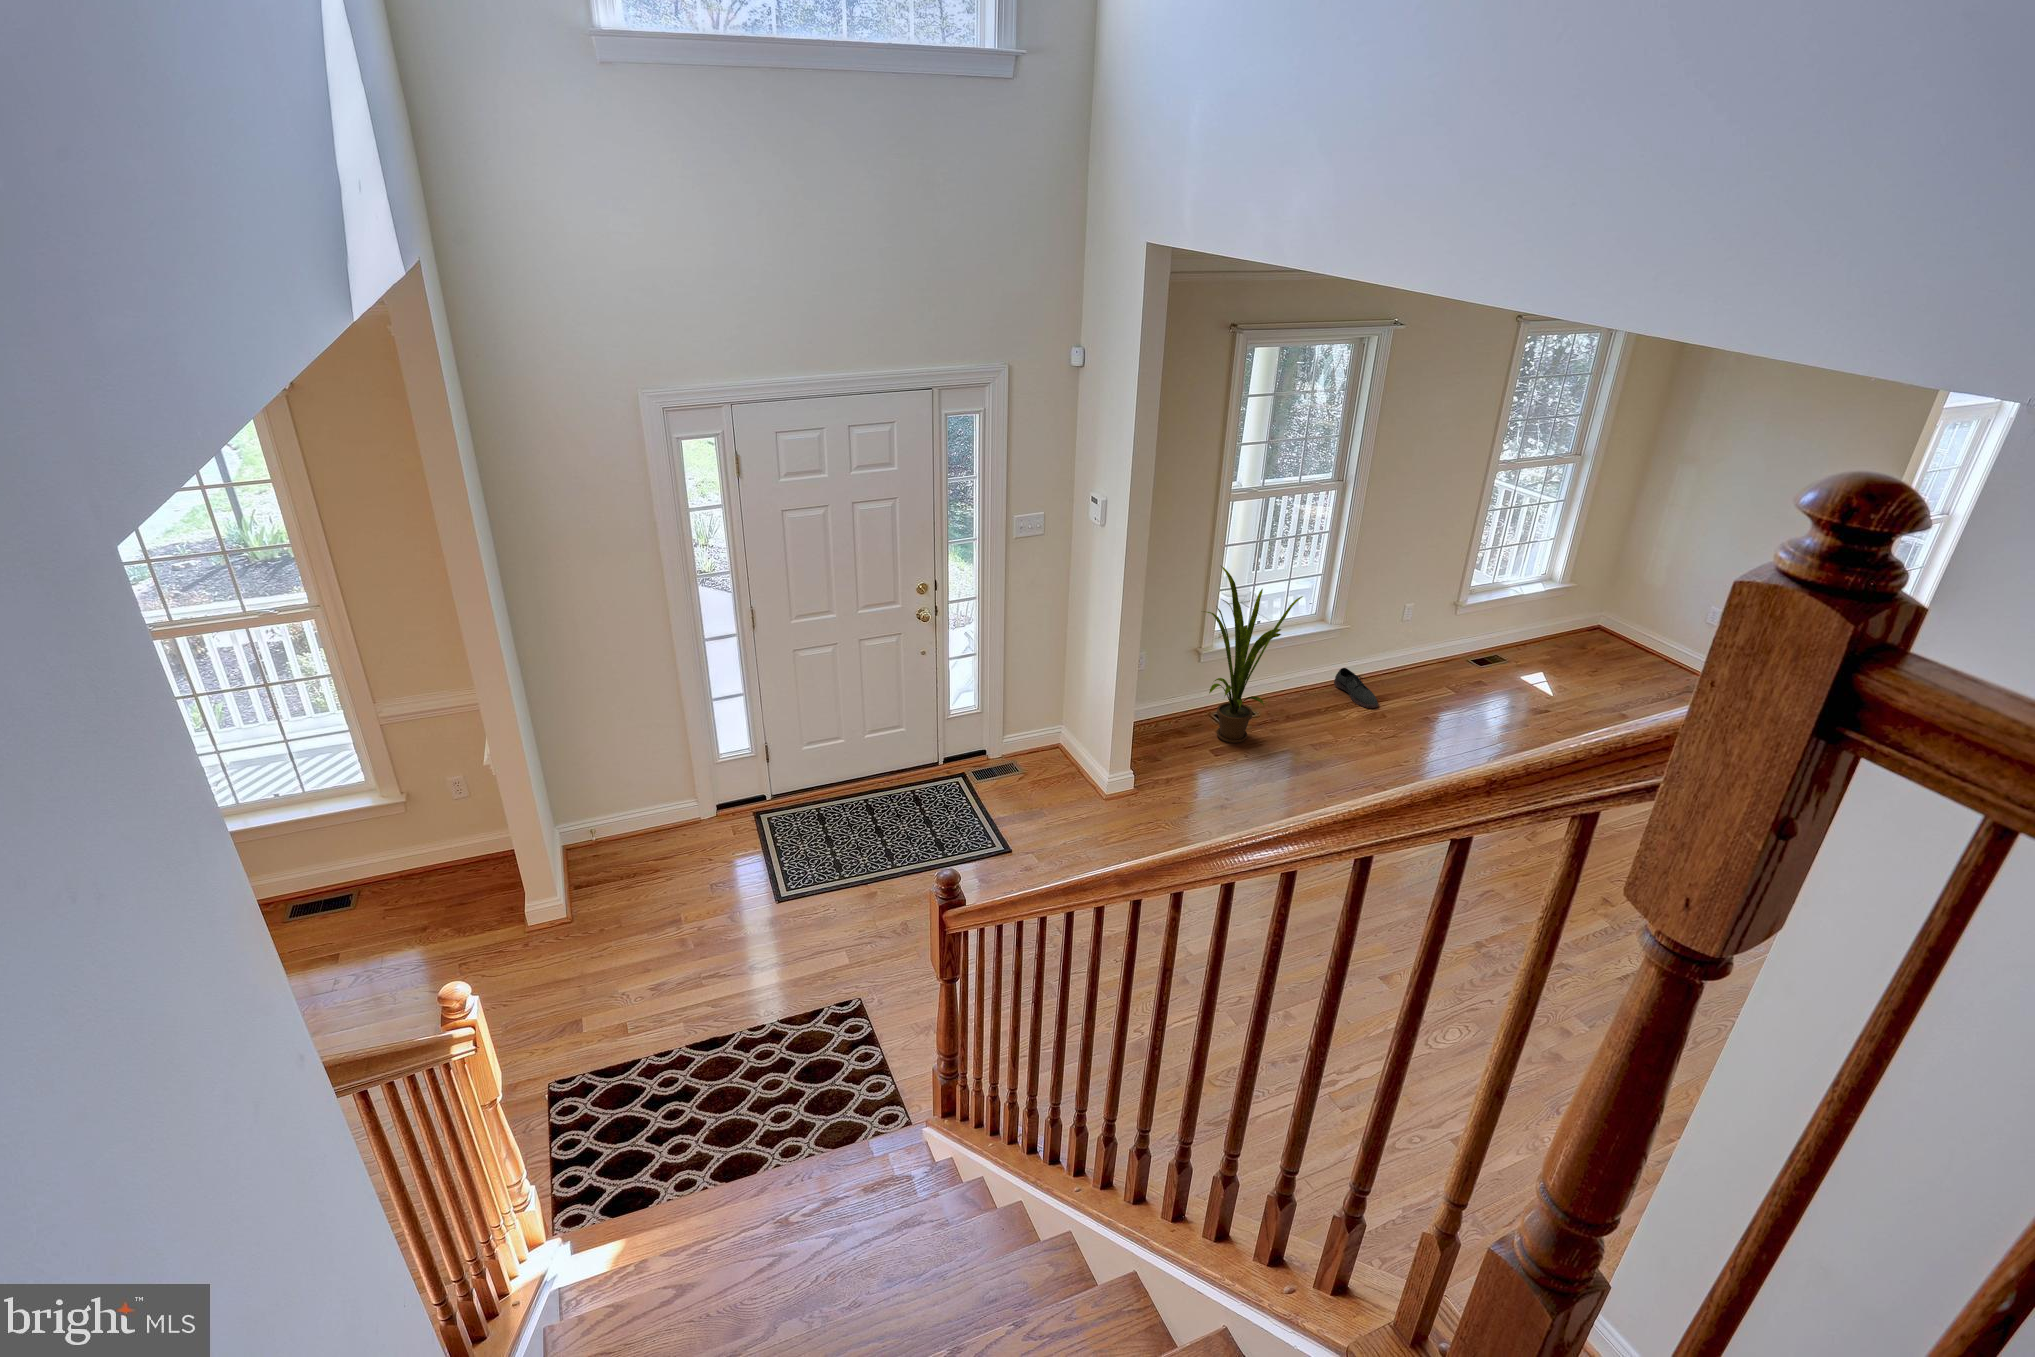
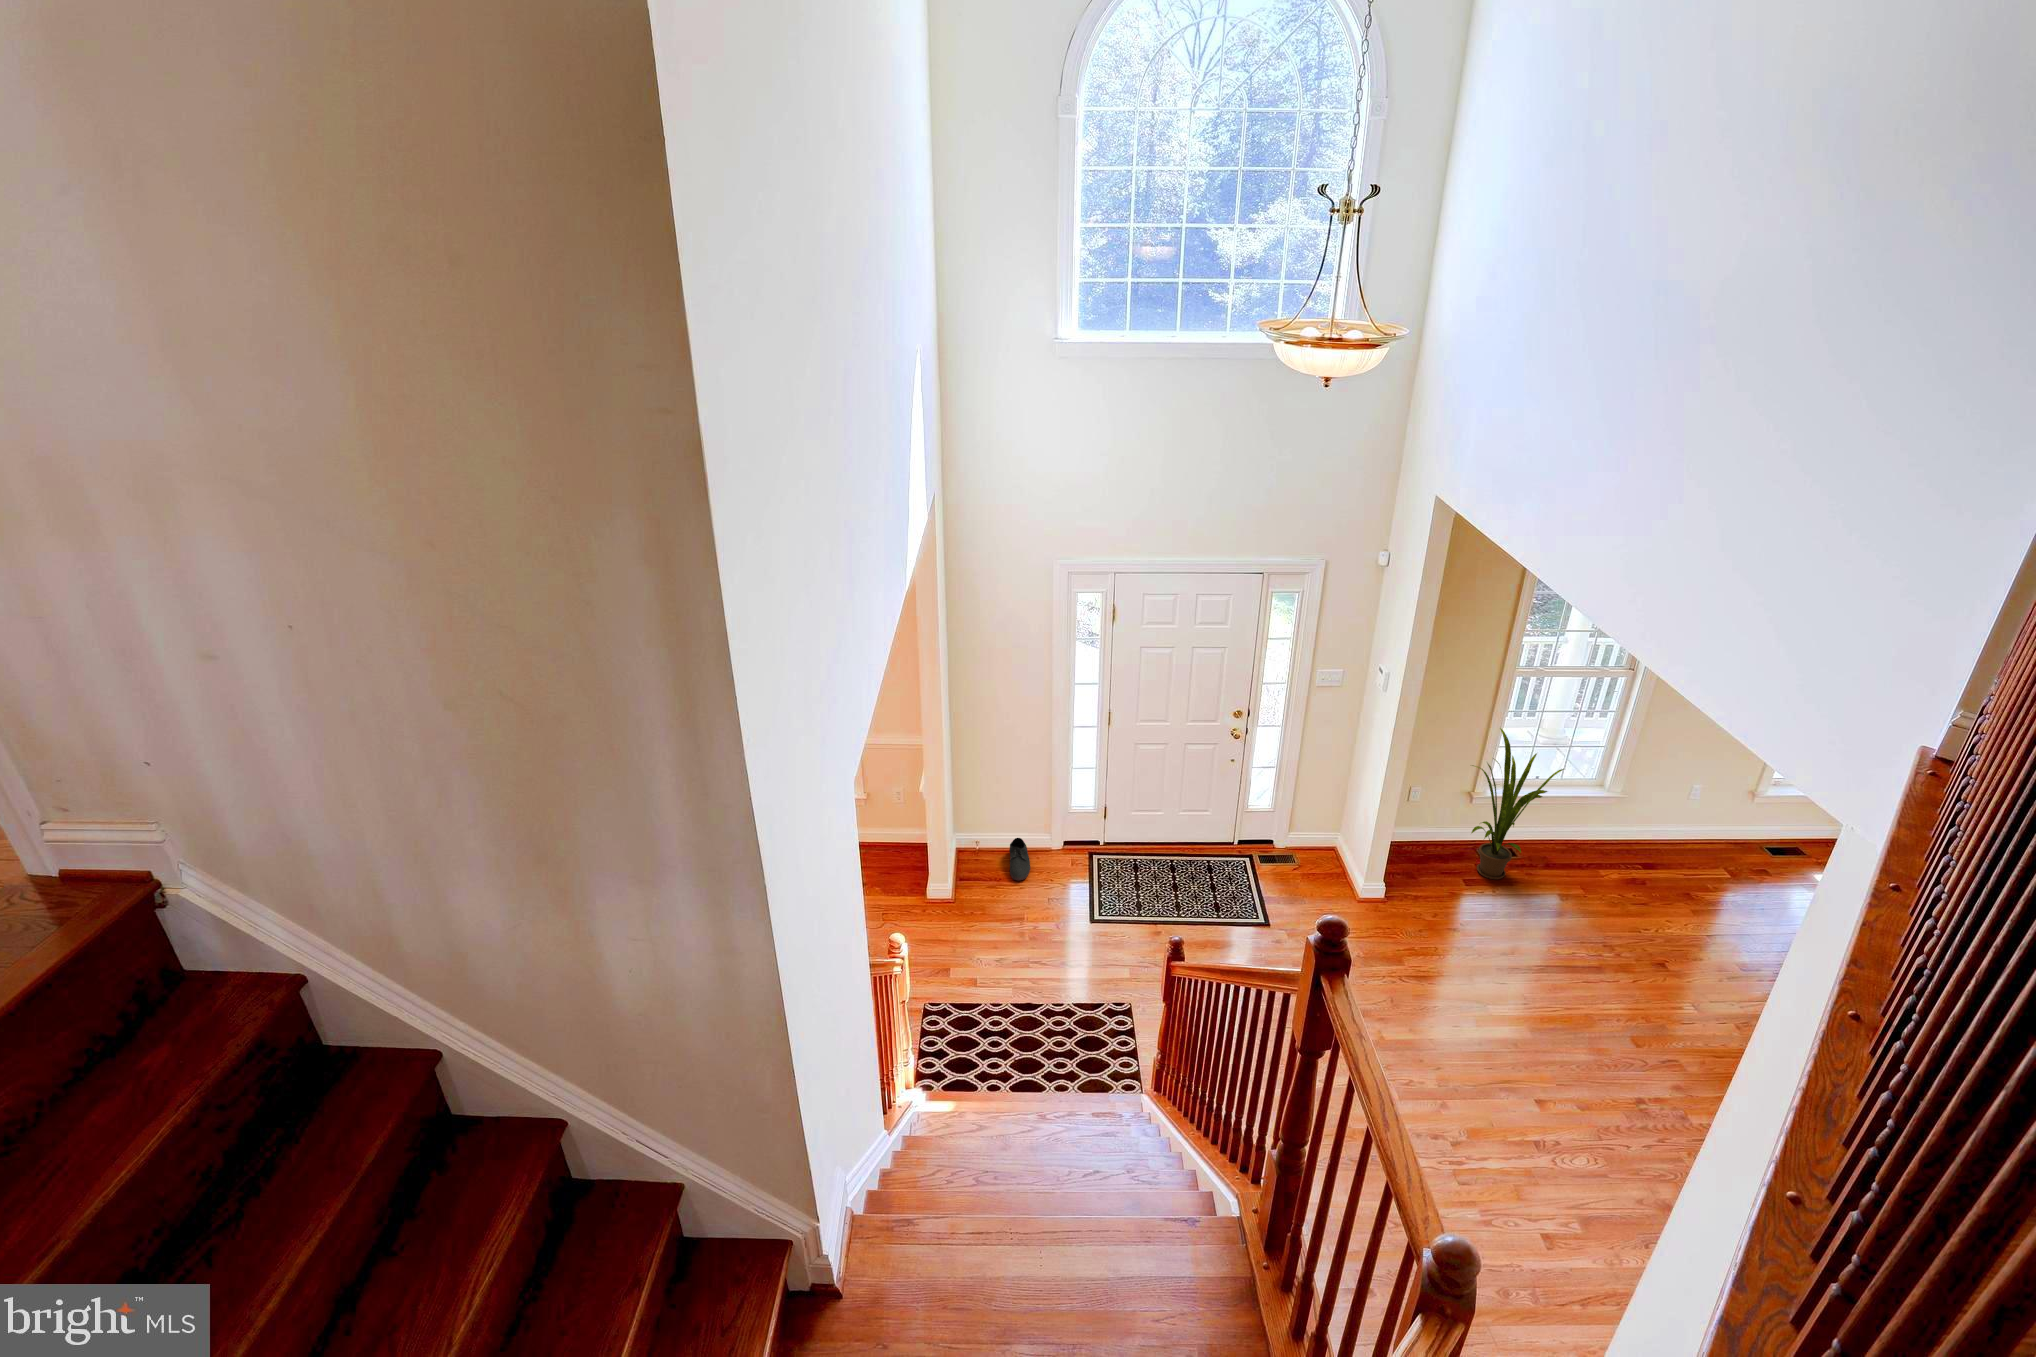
shoe: present [1334,668,1378,708] -> present [1009,838,1030,880]

